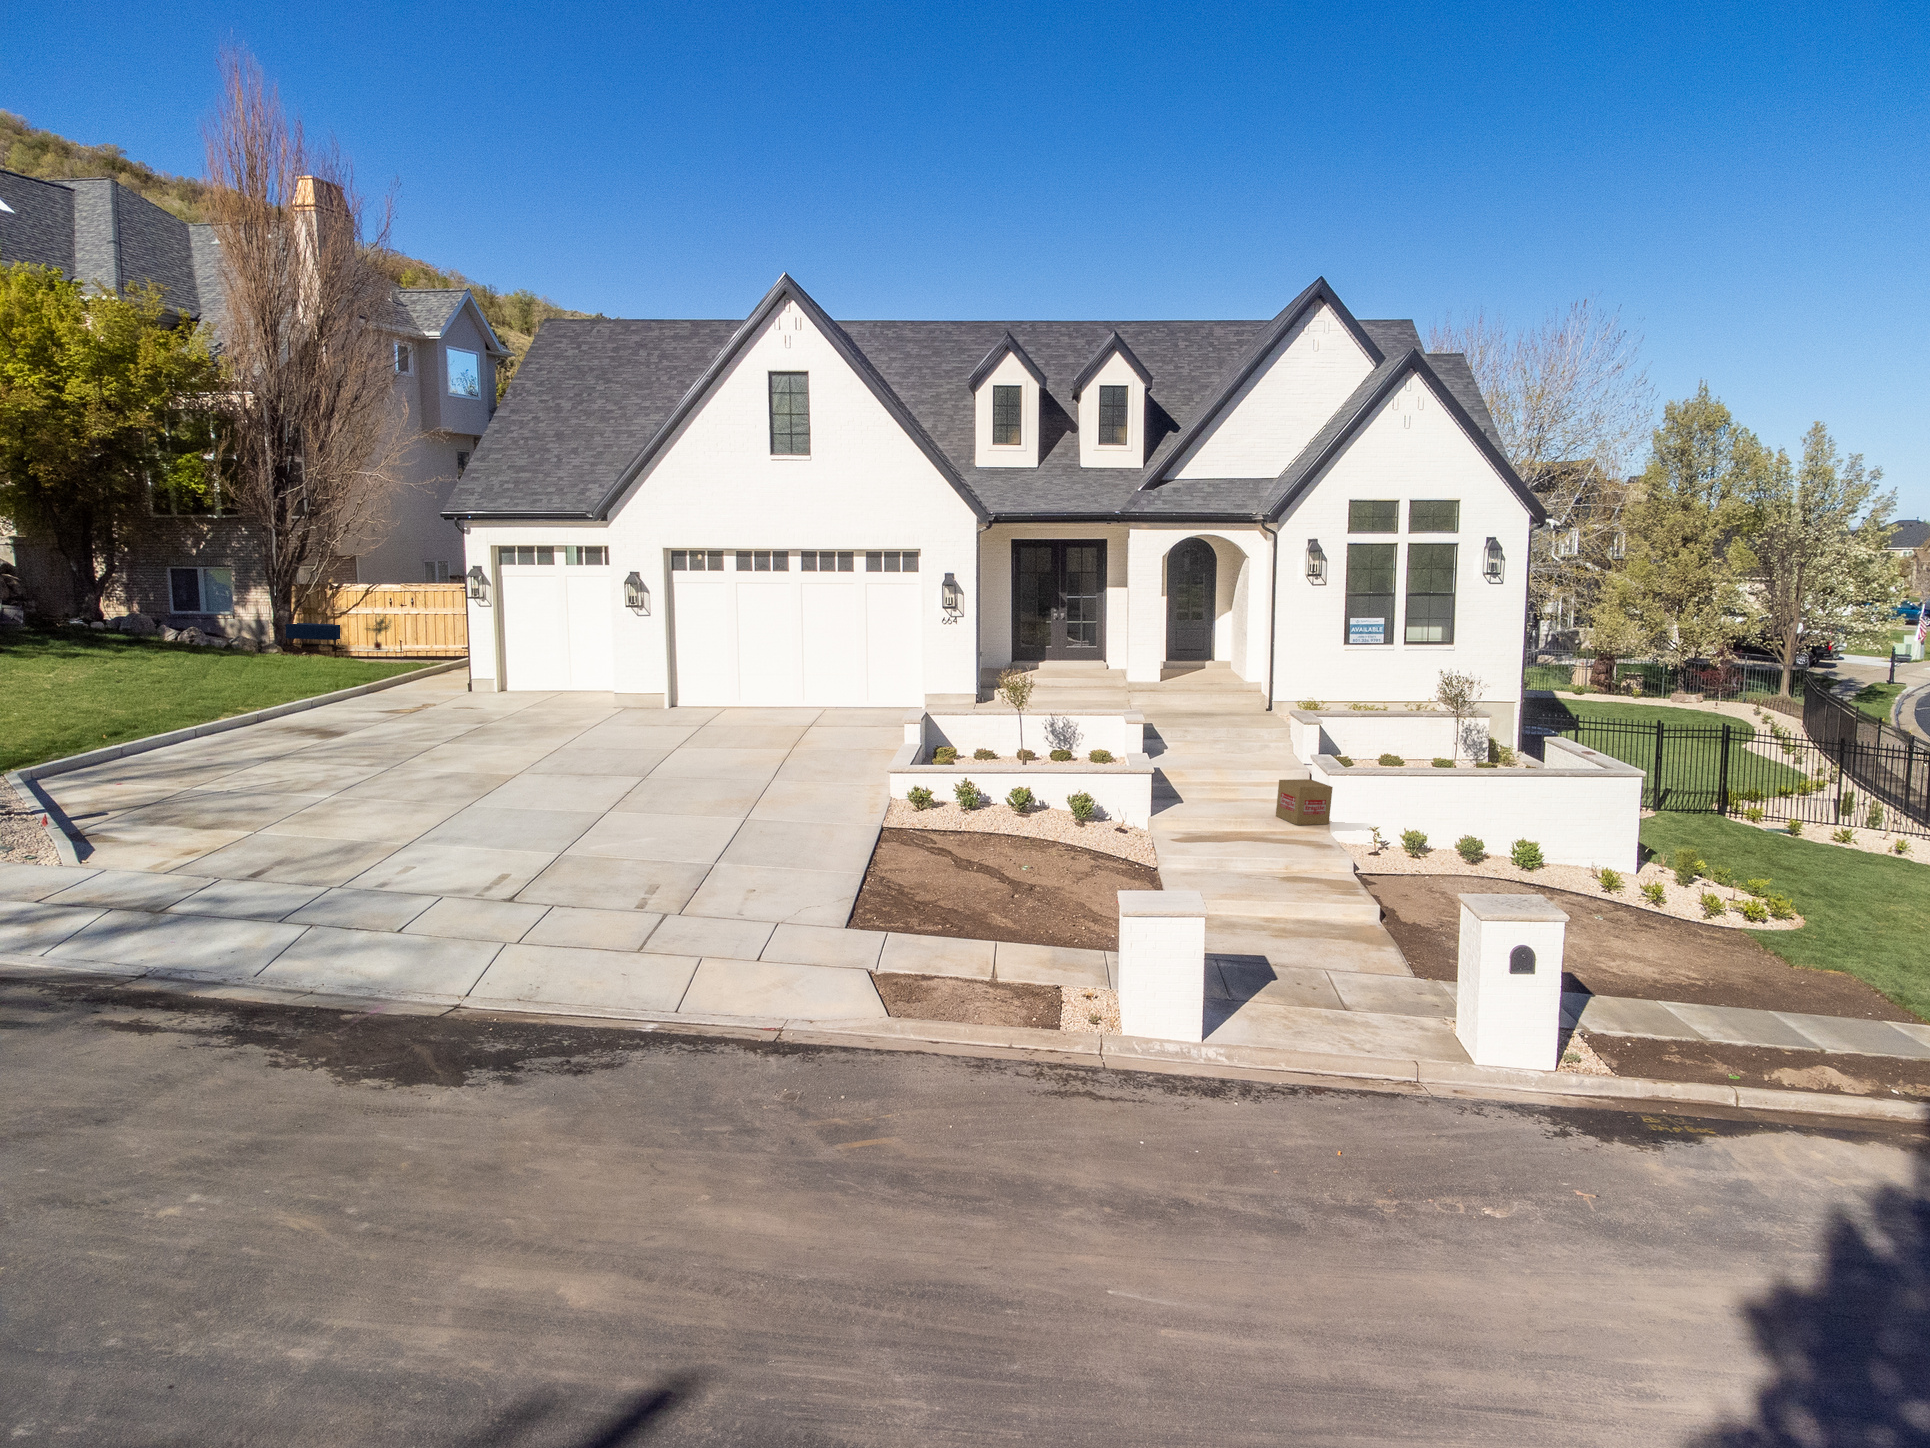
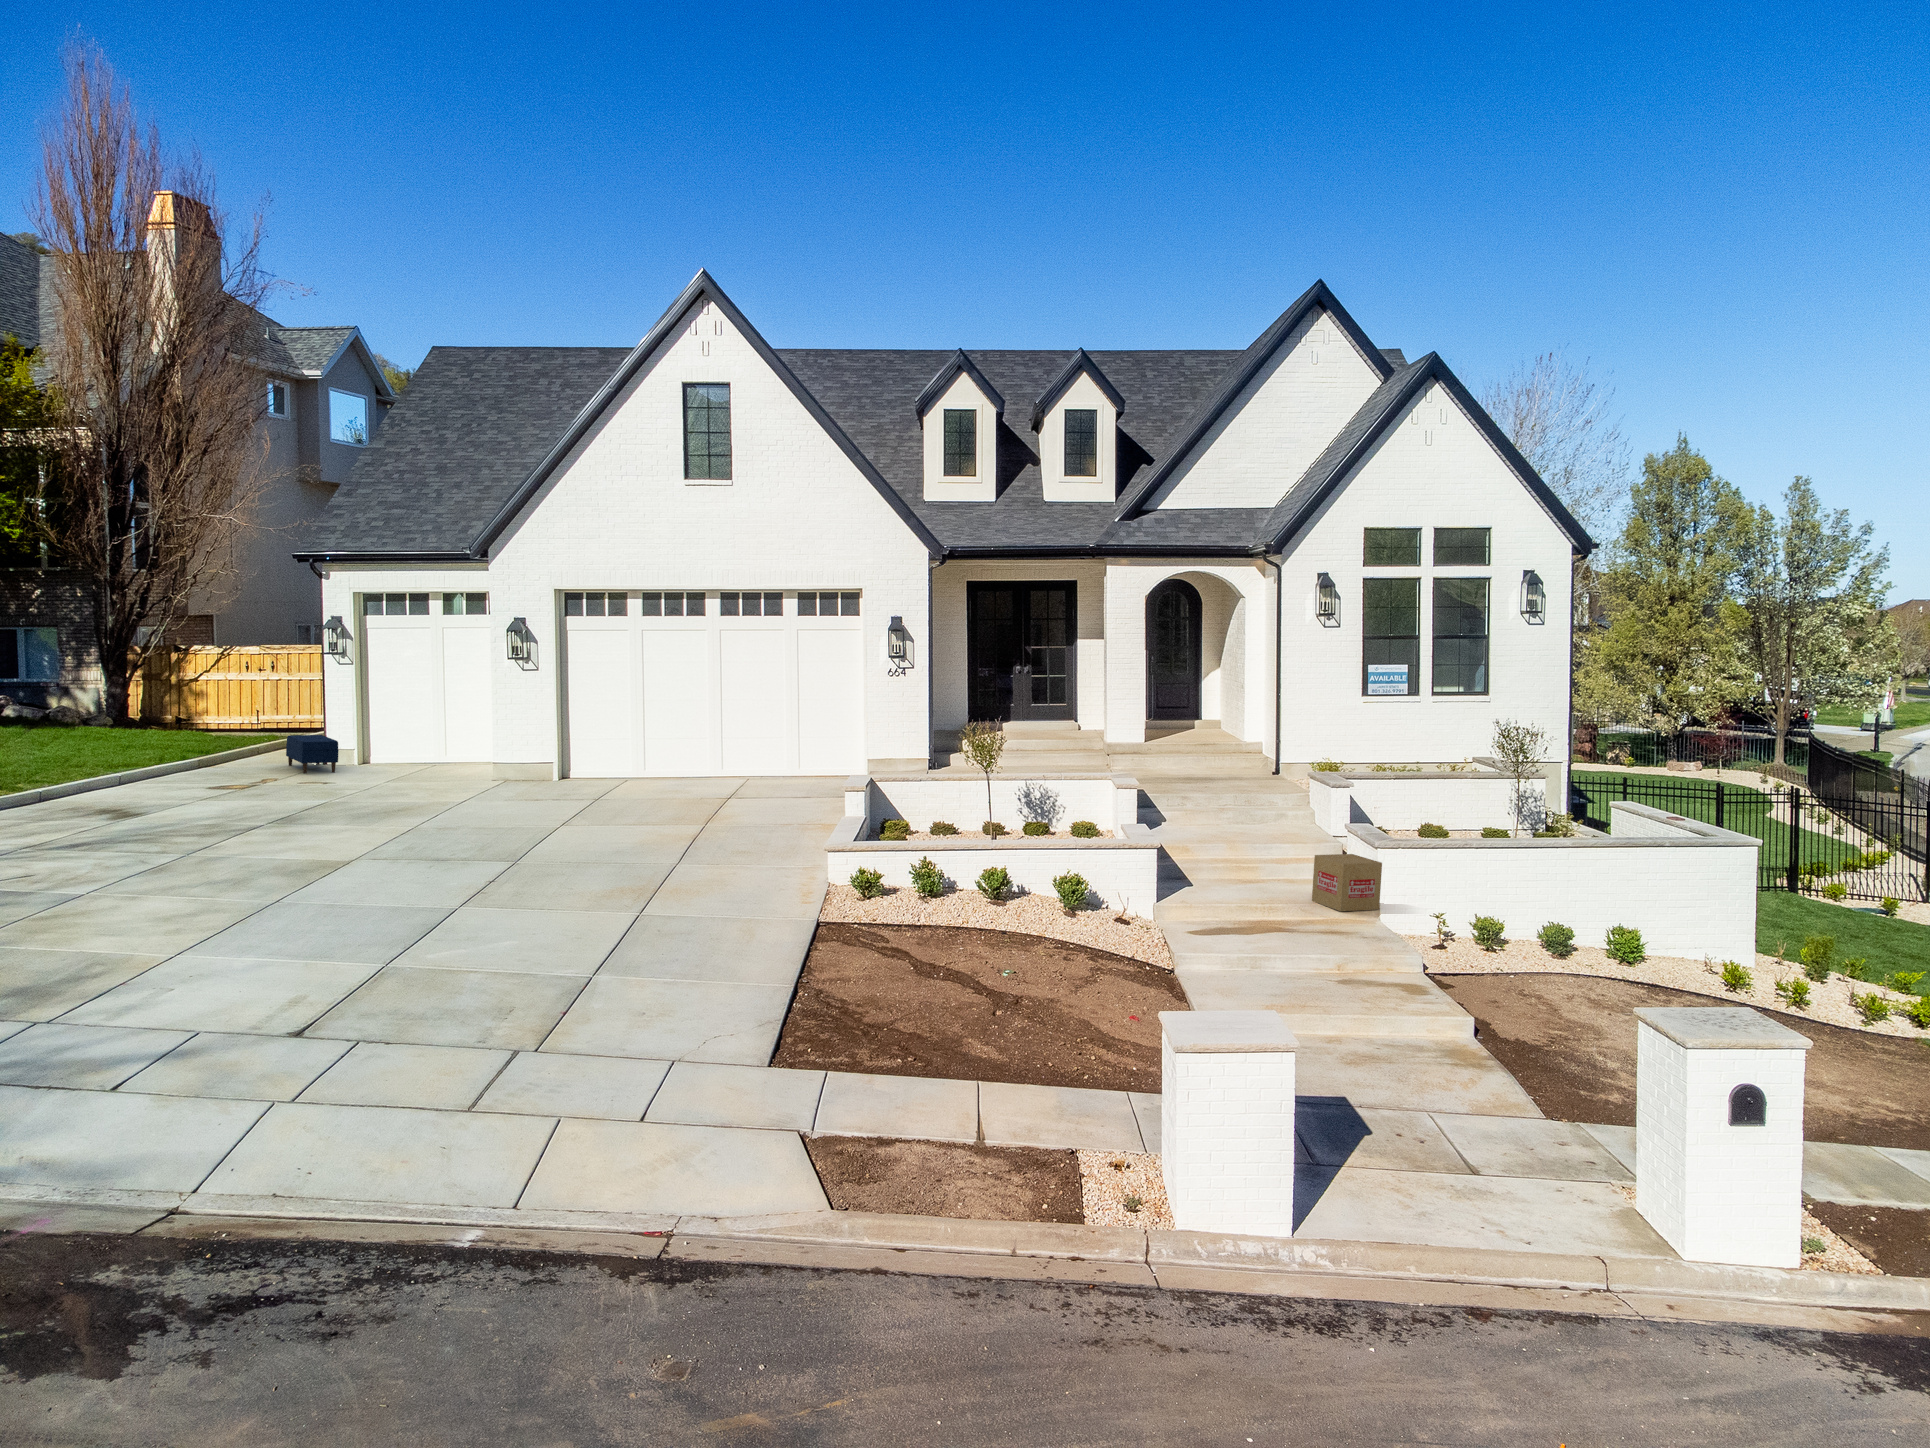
potted tree: present [367,615,391,649] -> none [201,679,236,721]
bench: present [286,623,341,646] -> present [286,735,339,773]

